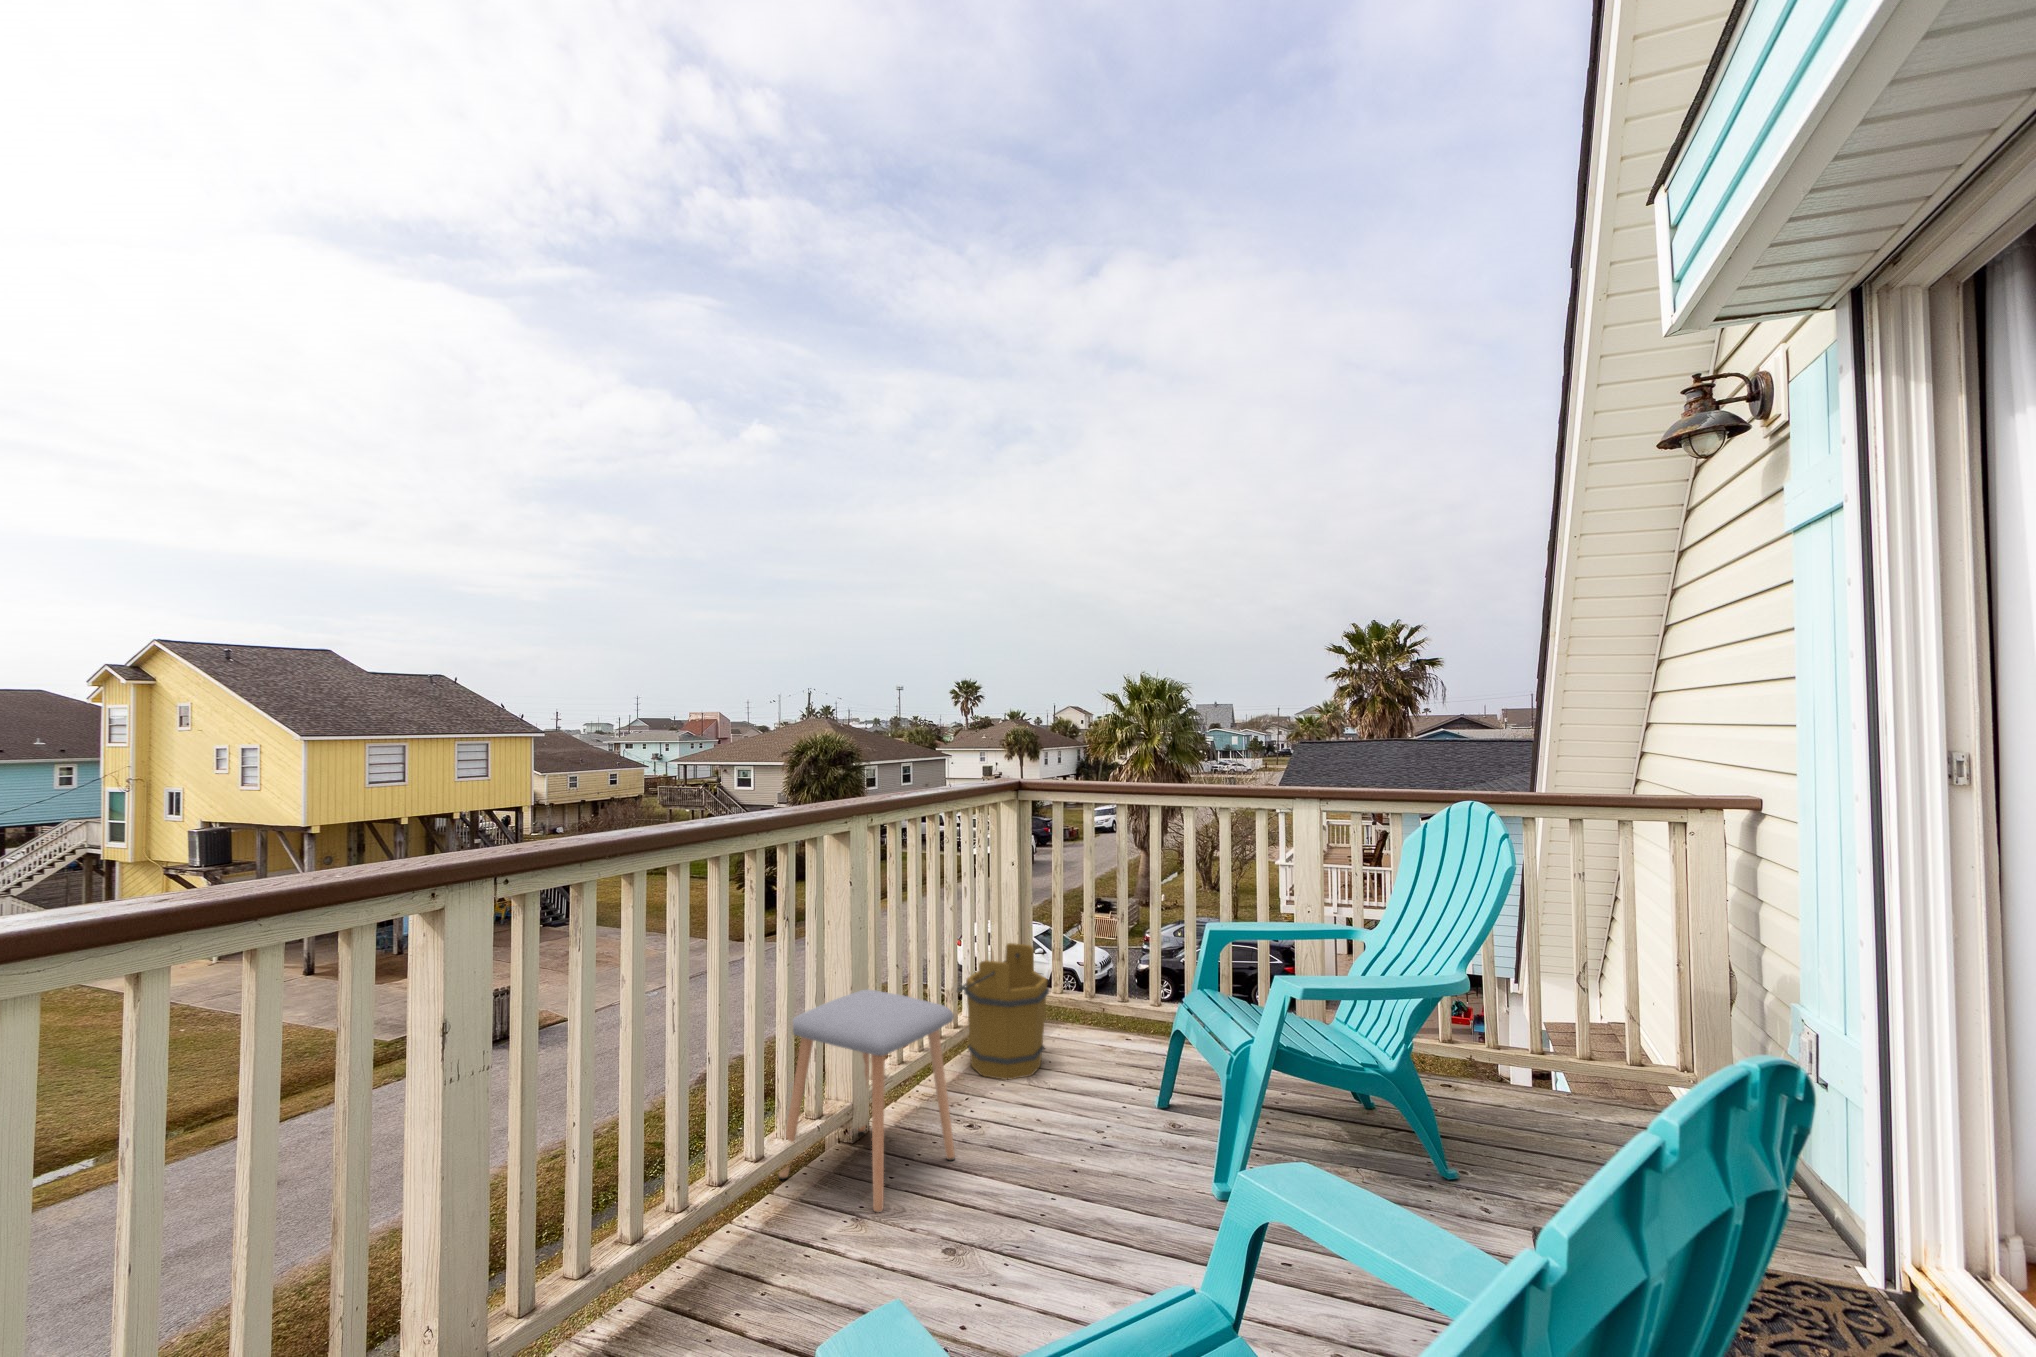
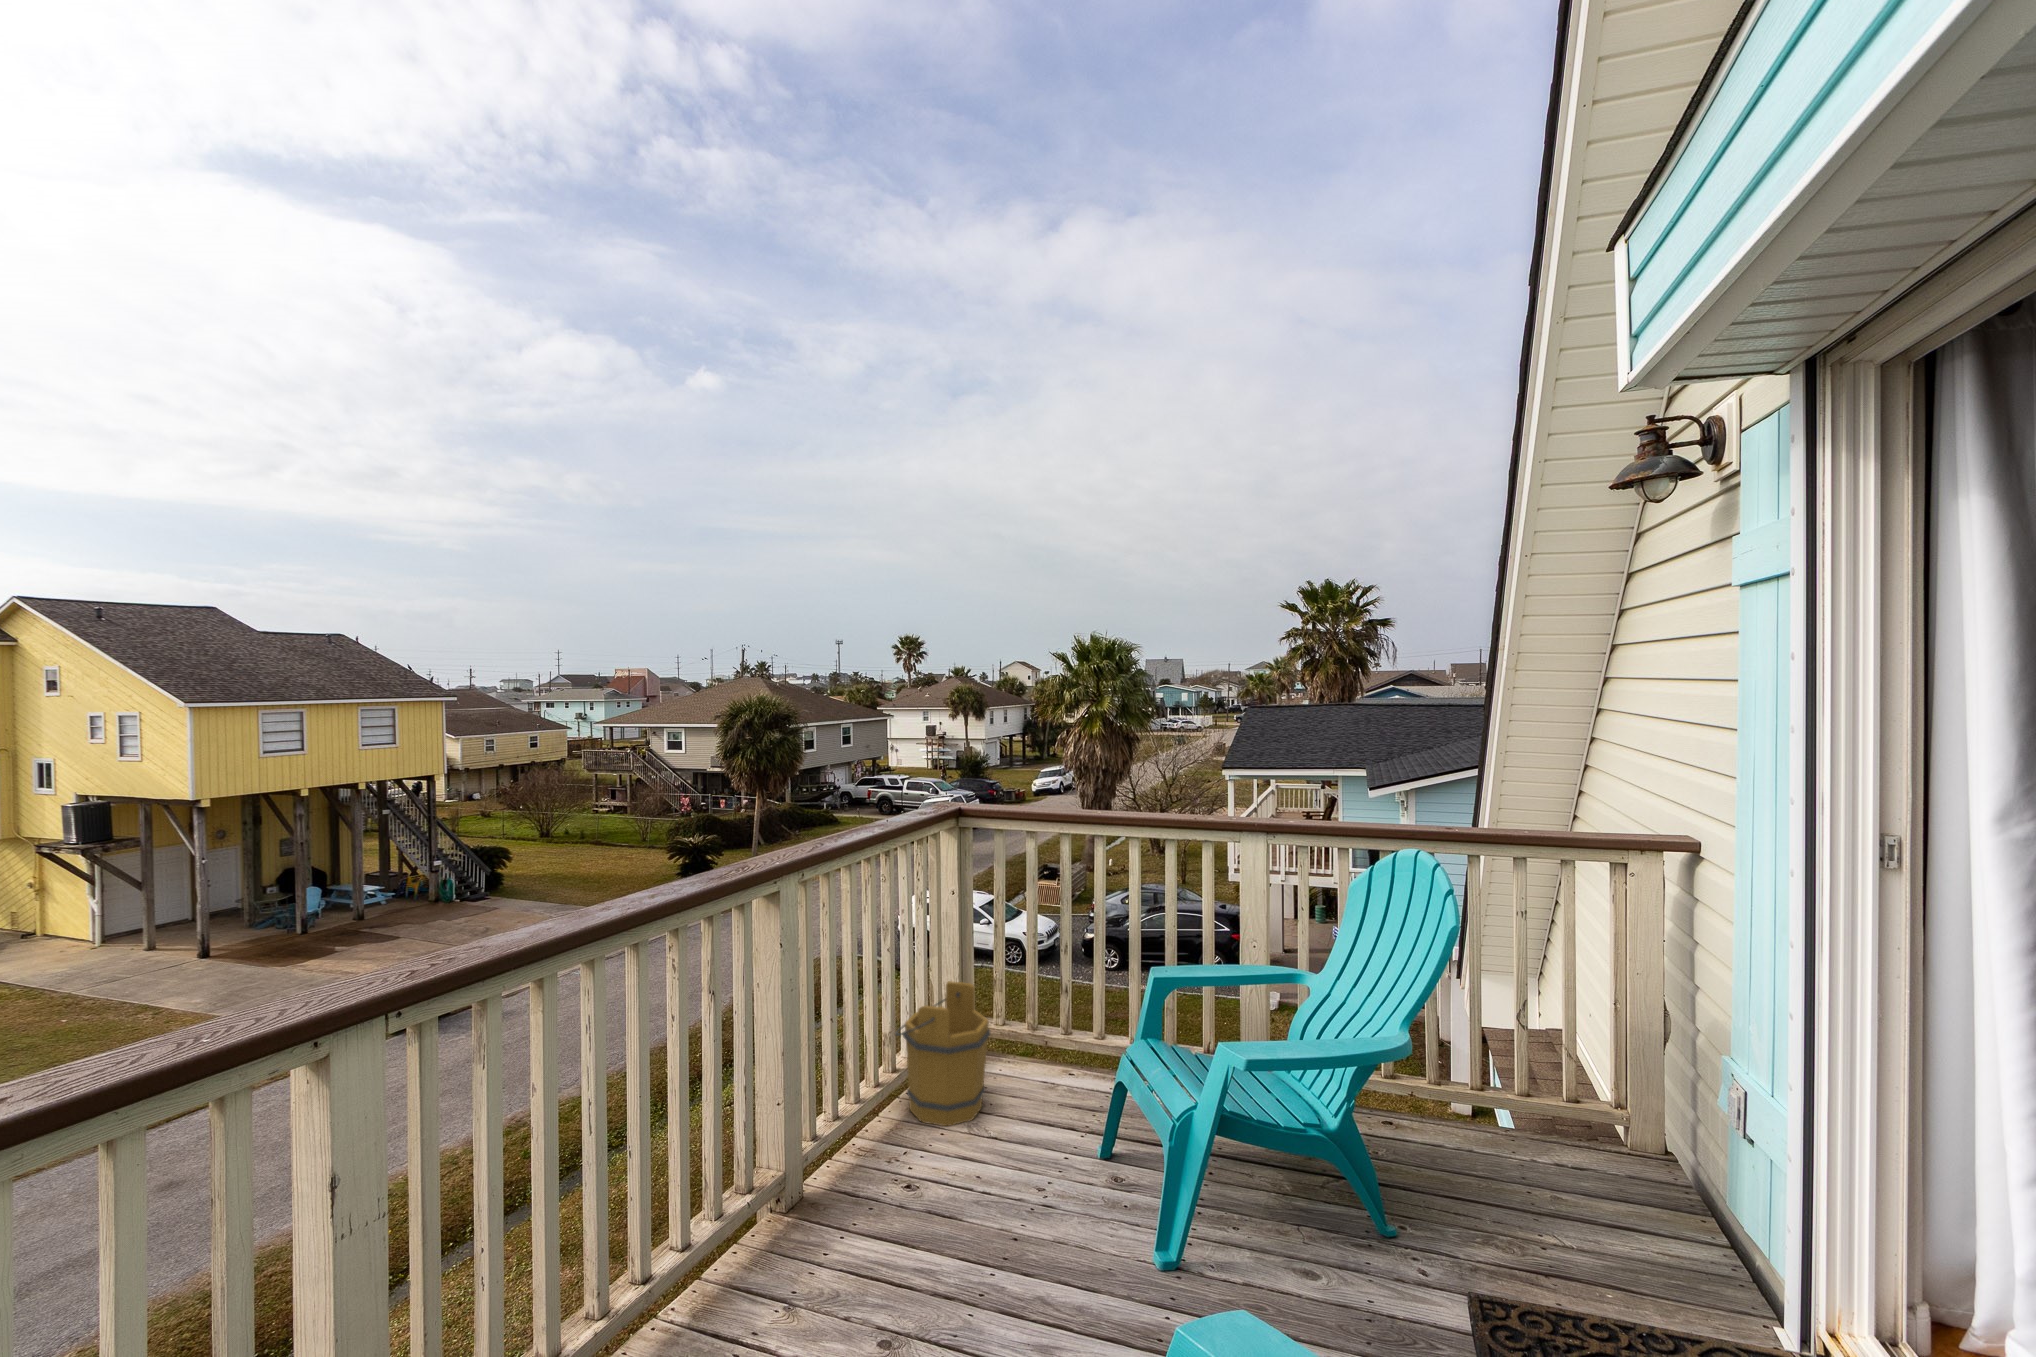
stool: present [779,990,955,1213] -> none [708,1054,893,1301]

